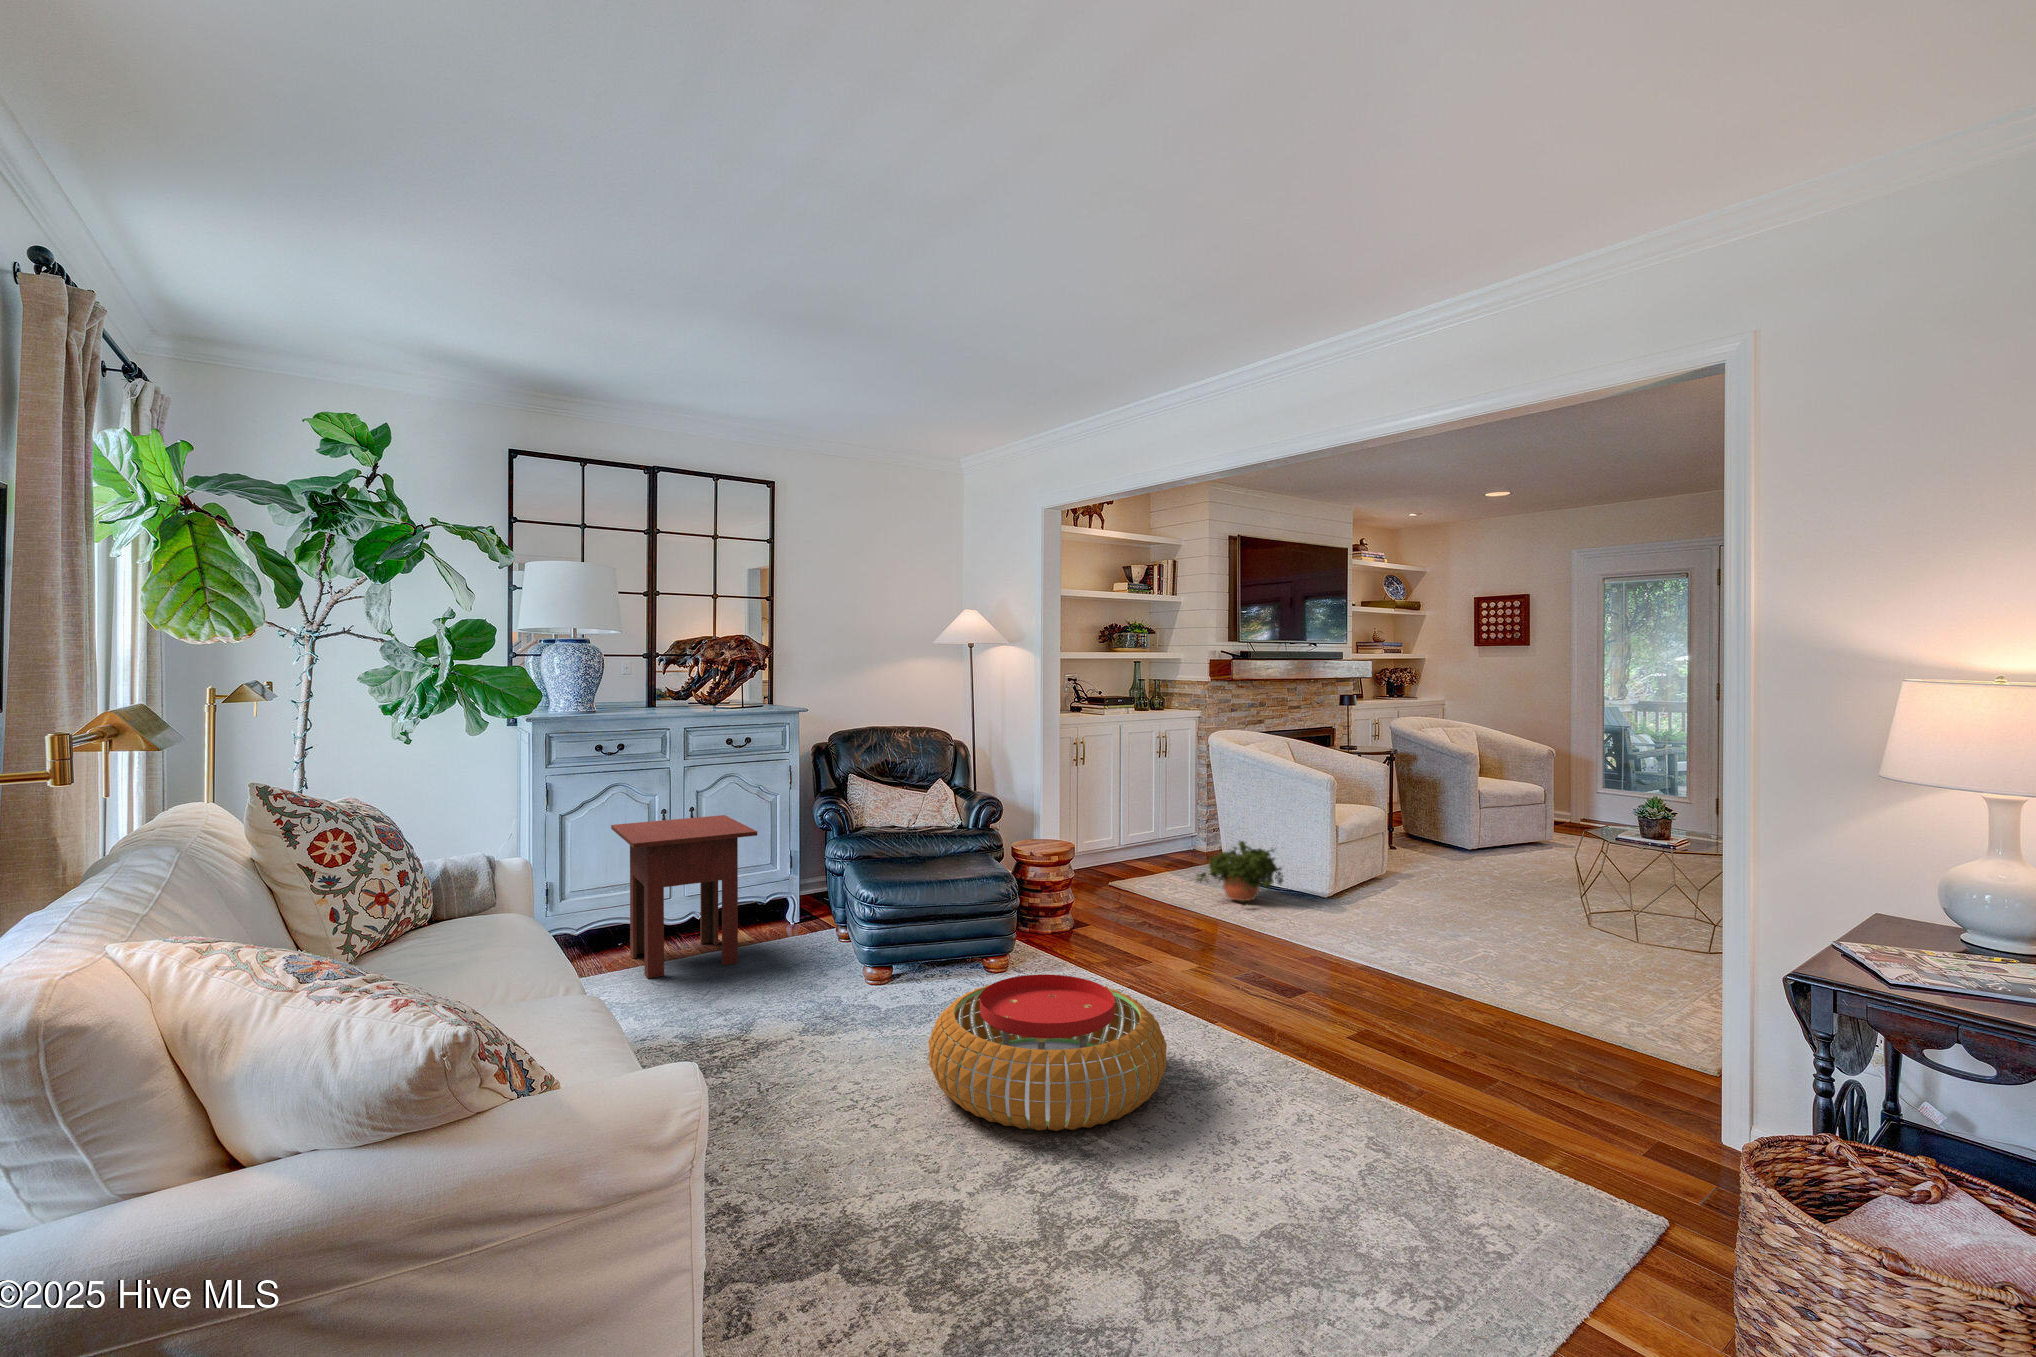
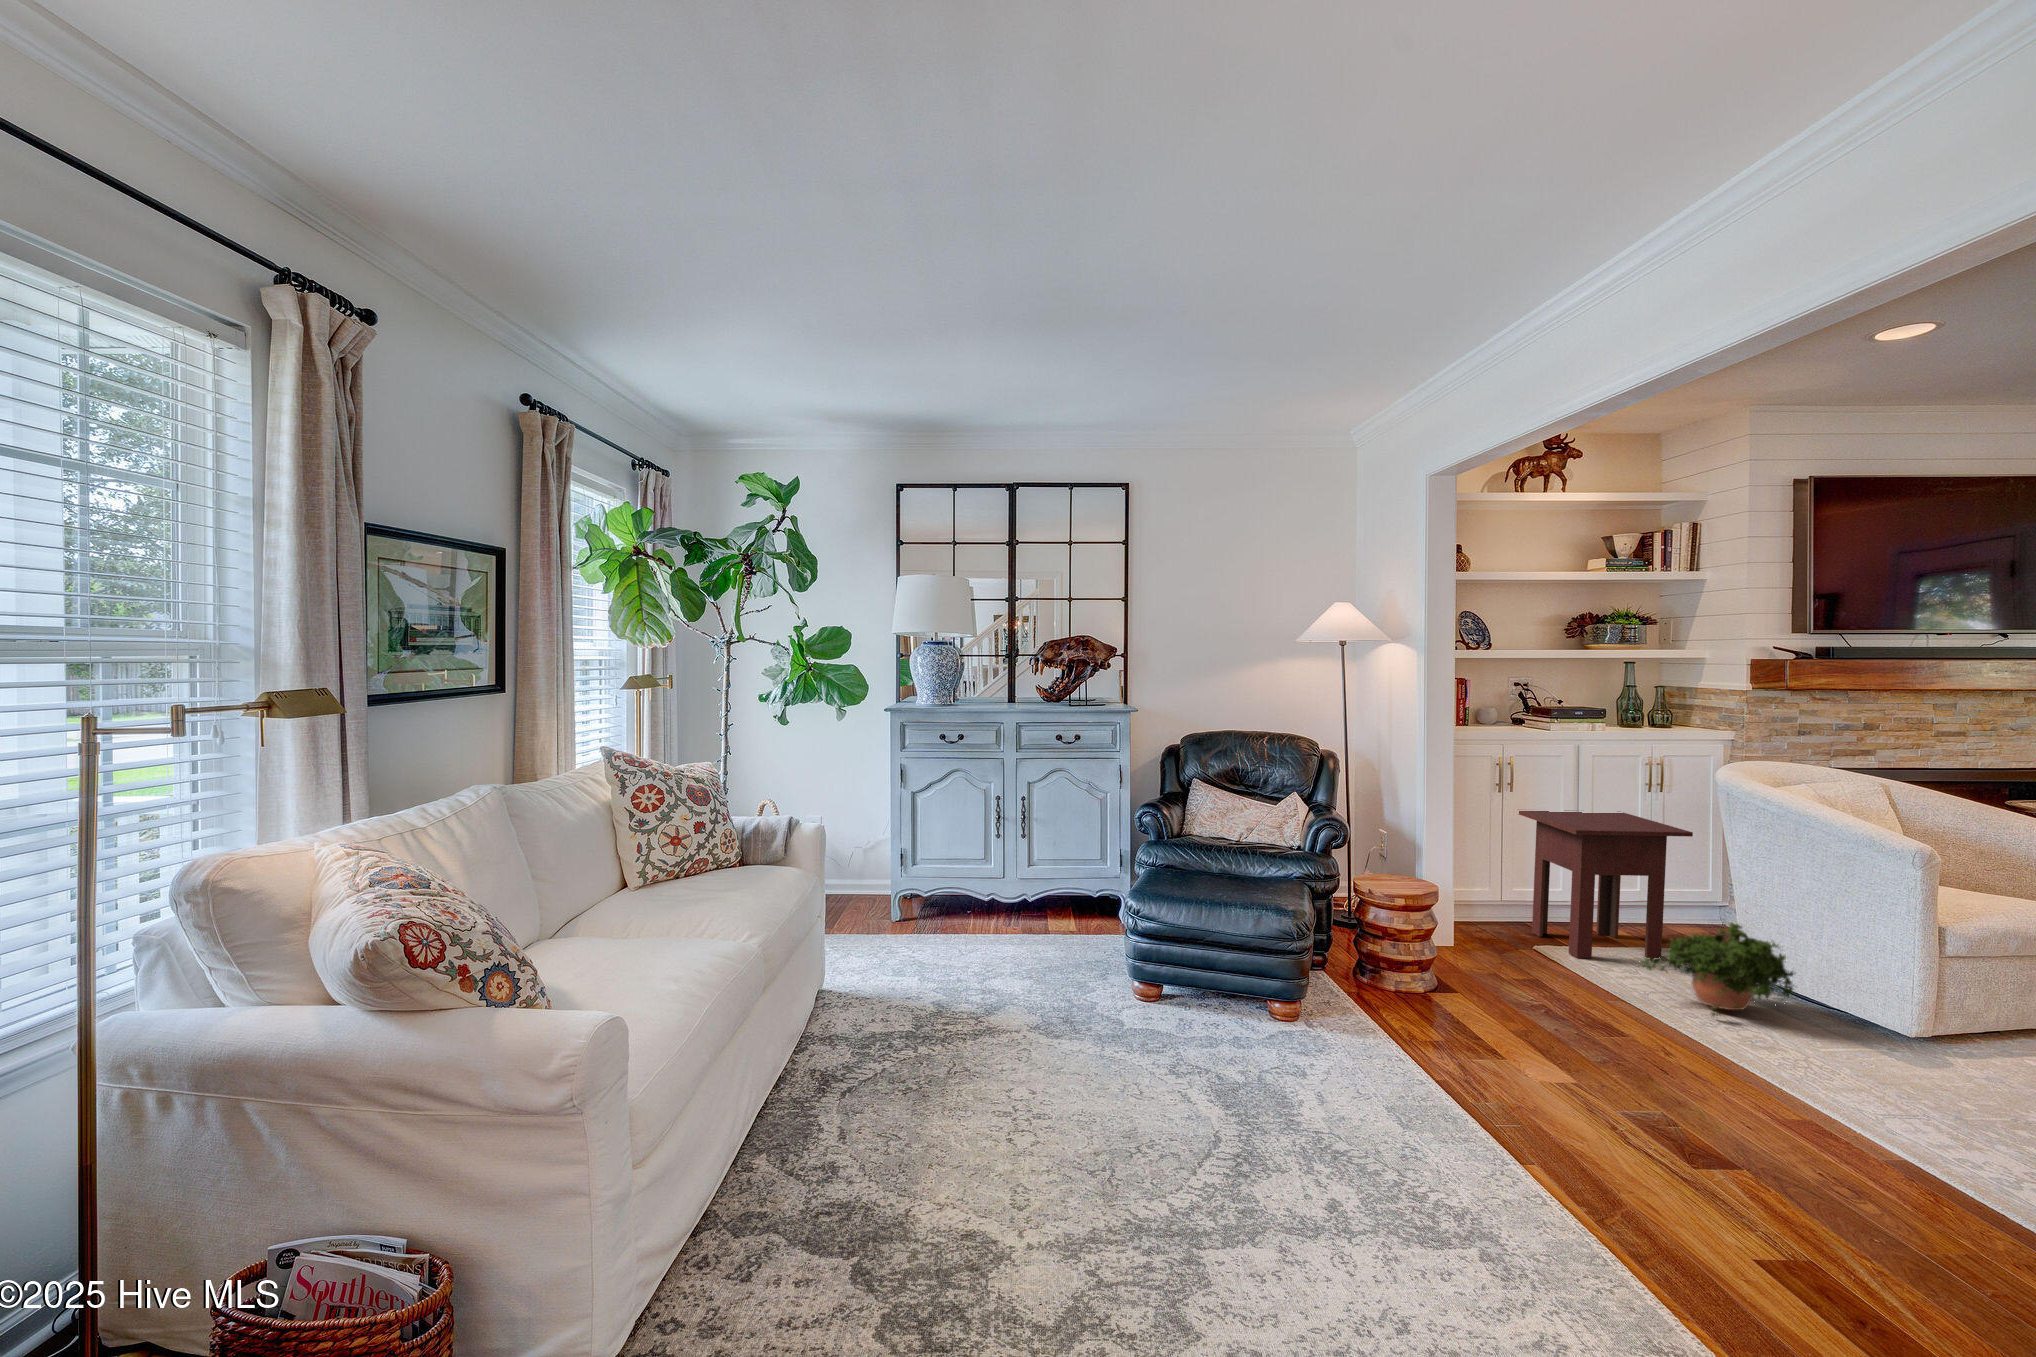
side table: present [611,815,757,978] -> present [1519,811,1693,959]
pouf: present [929,974,1167,1131] -> none [1084,1030,1372,1229]

